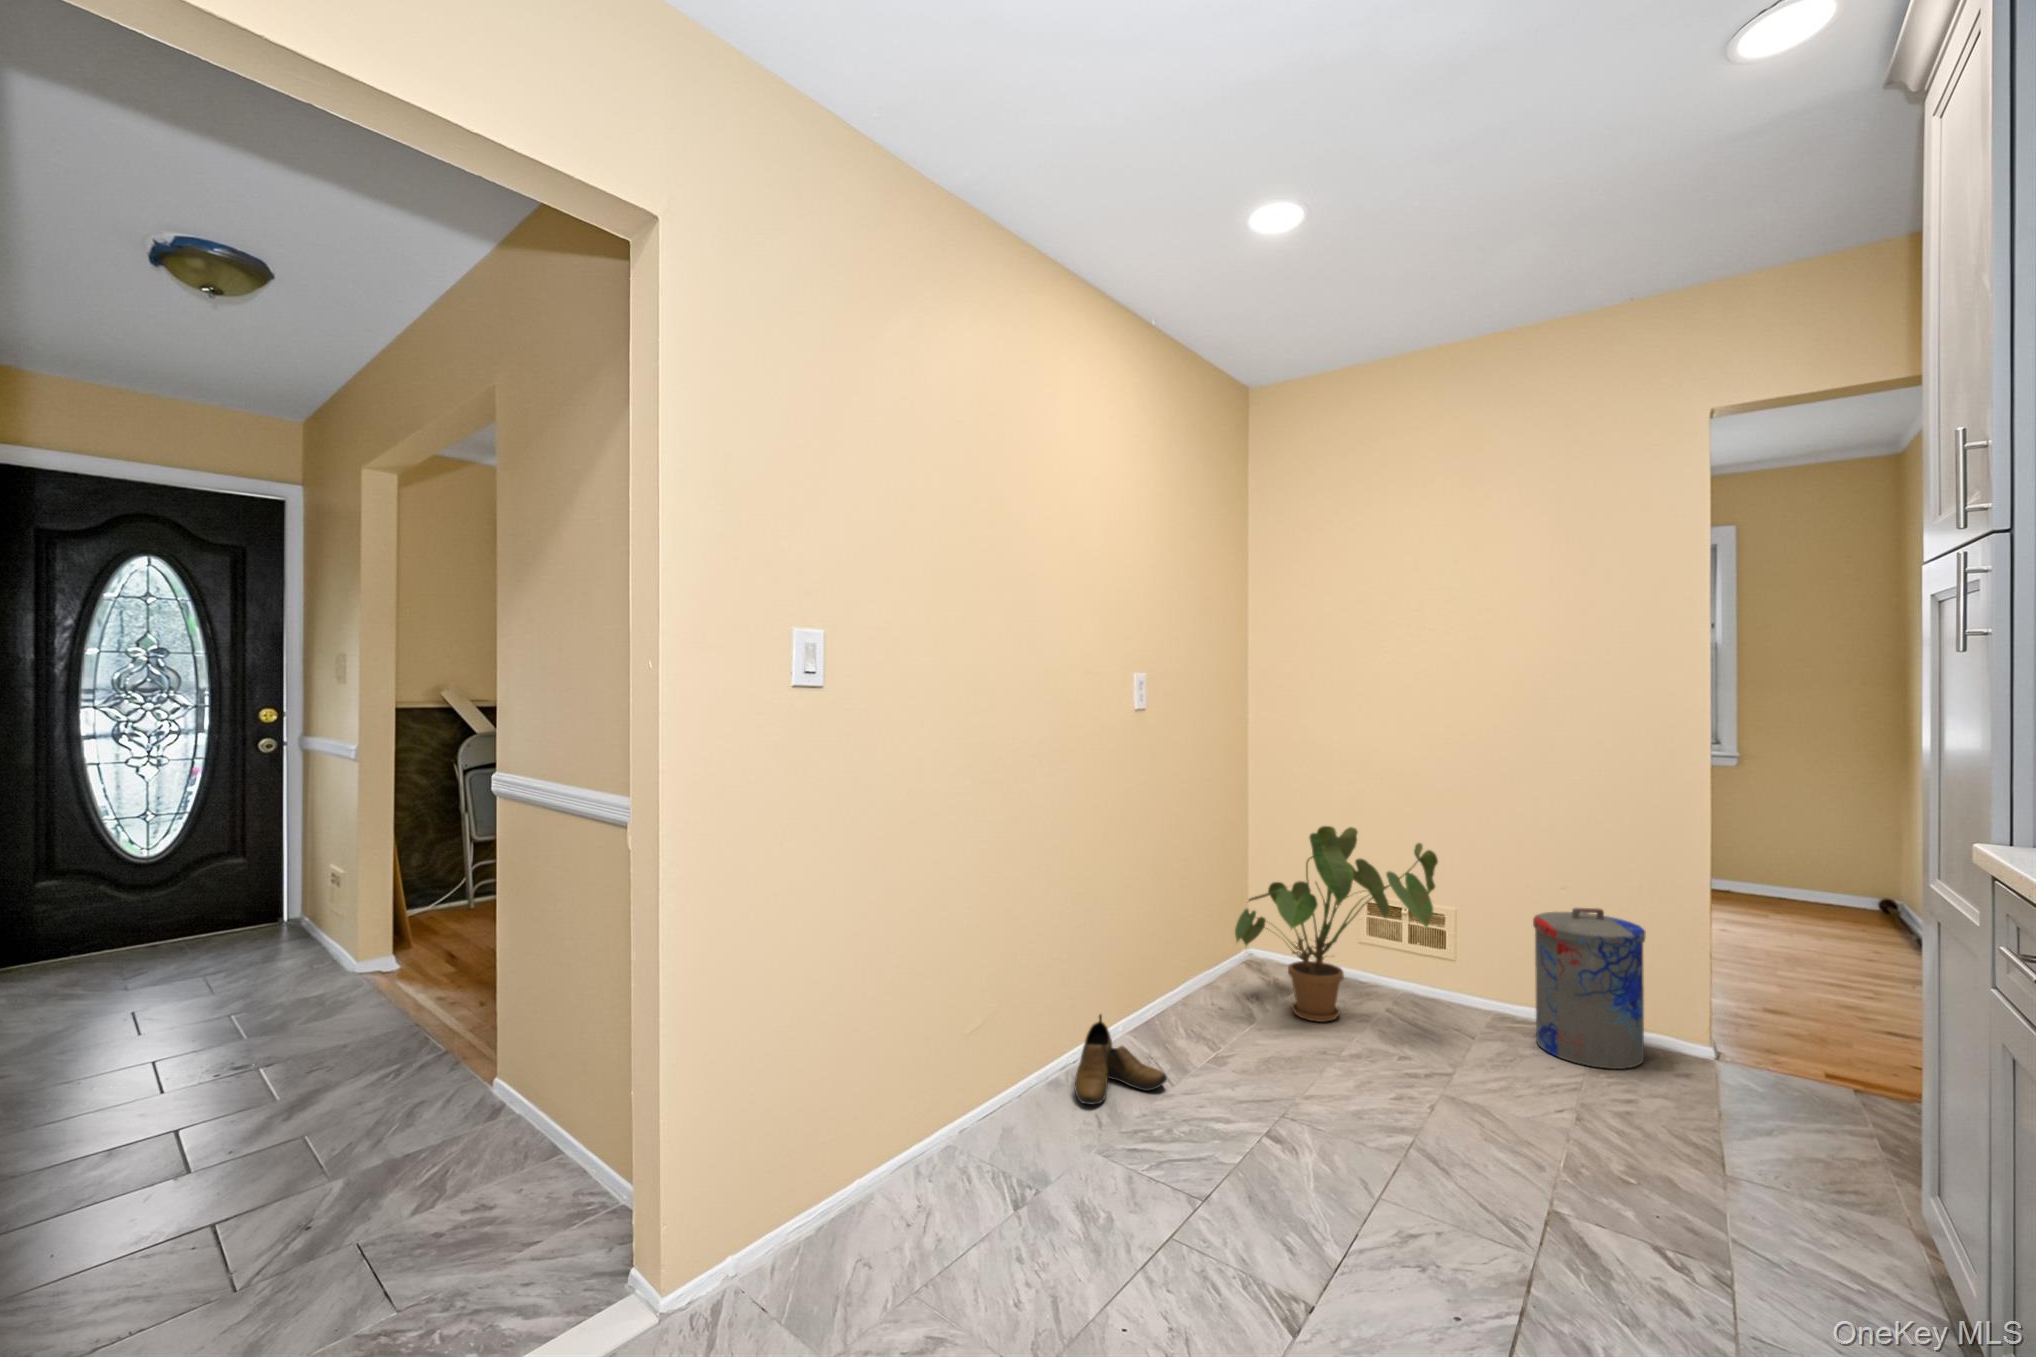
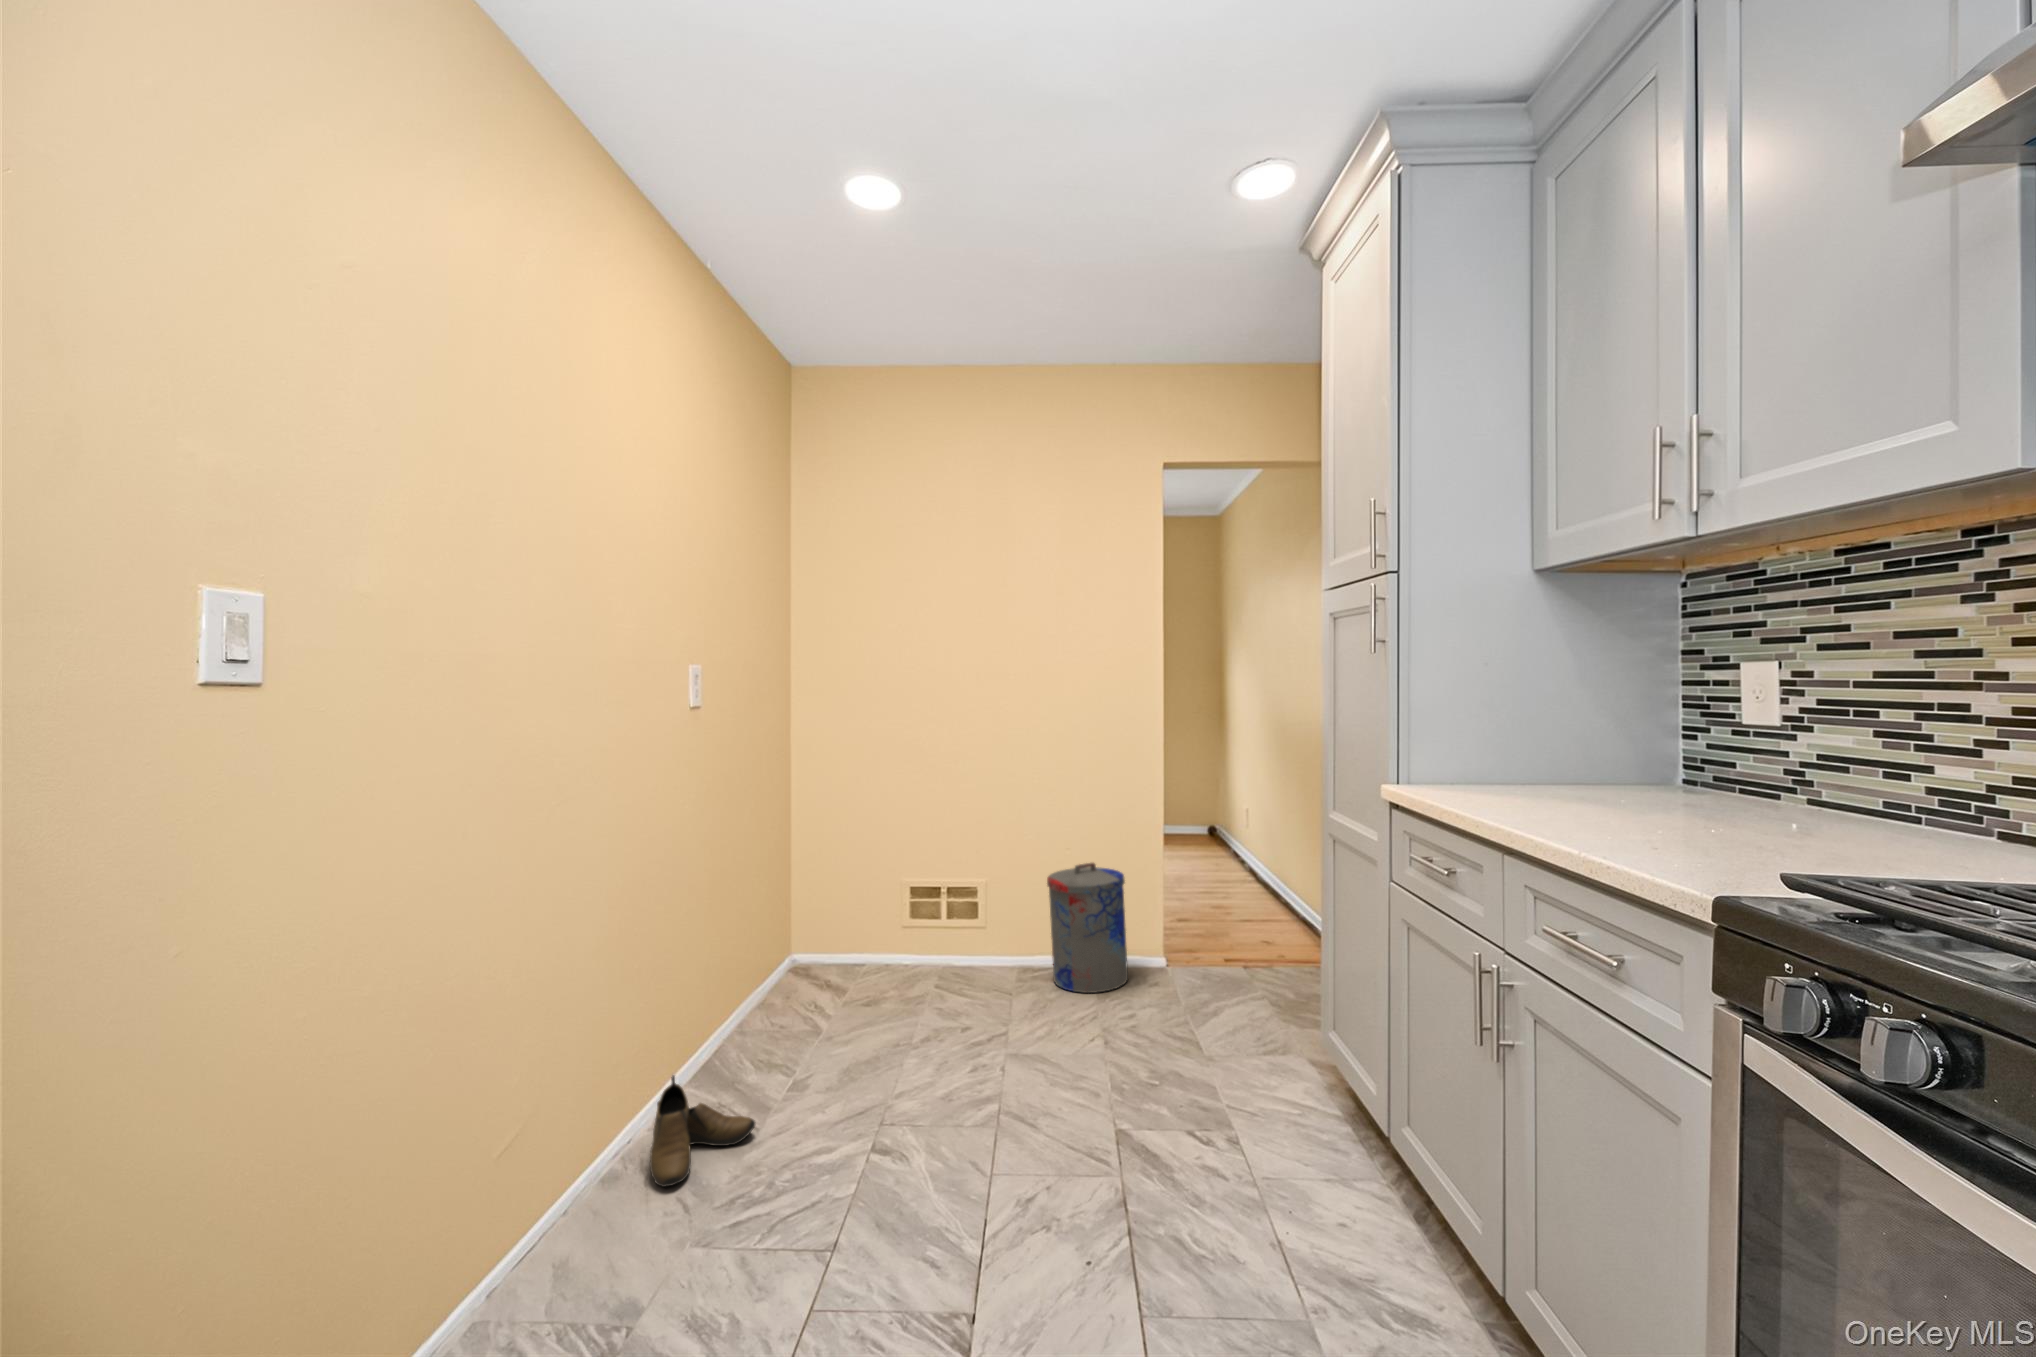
house plant: present [1235,826,1438,1022] -> none [797,824,974,1015]

